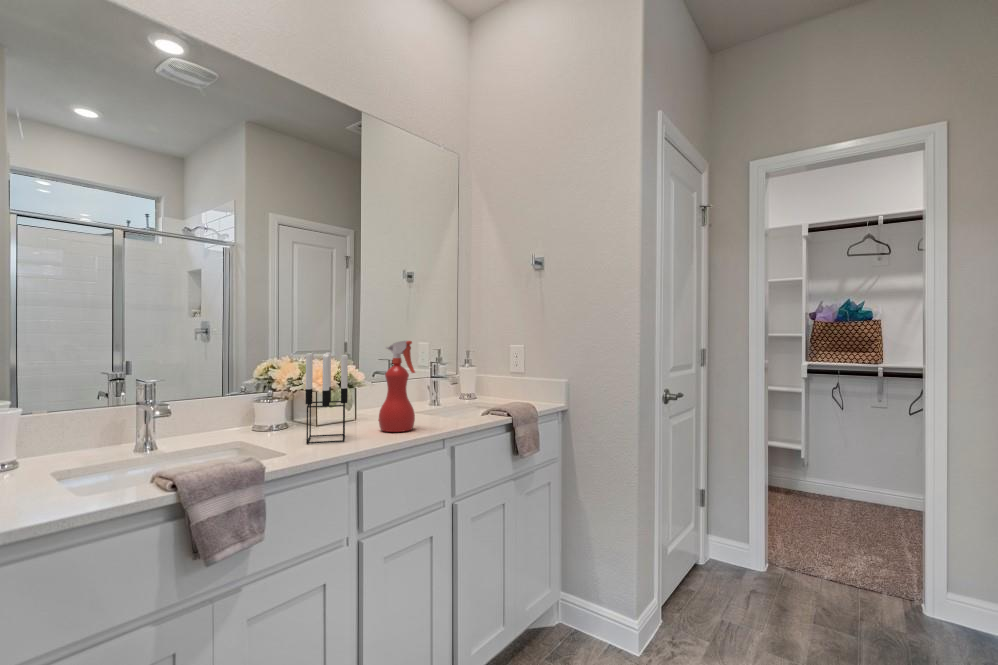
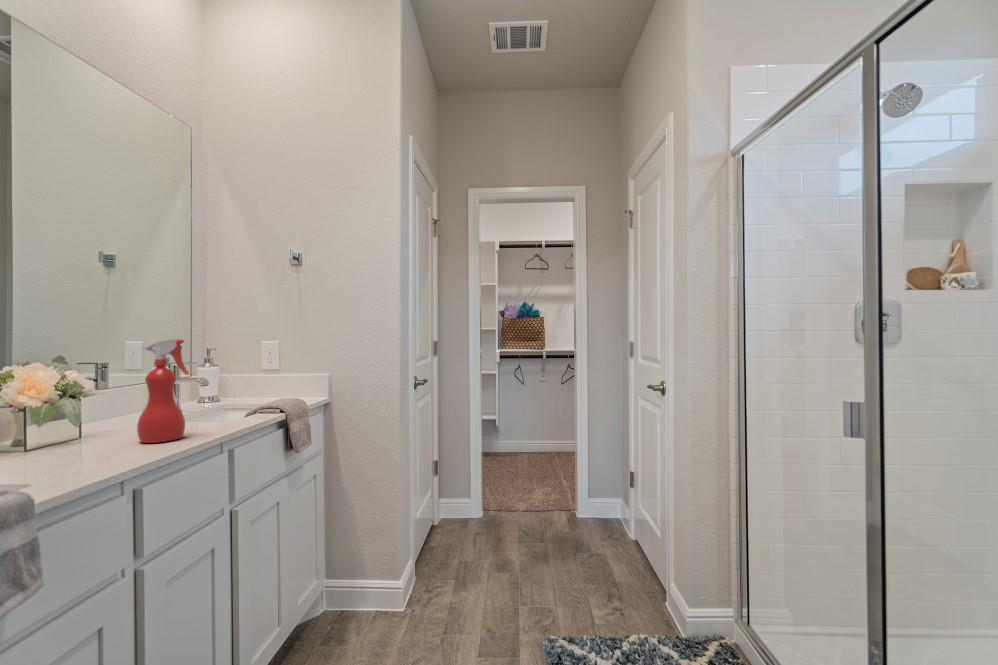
candle holder: present [306,352,348,444] -> none [41,354,106,468]

